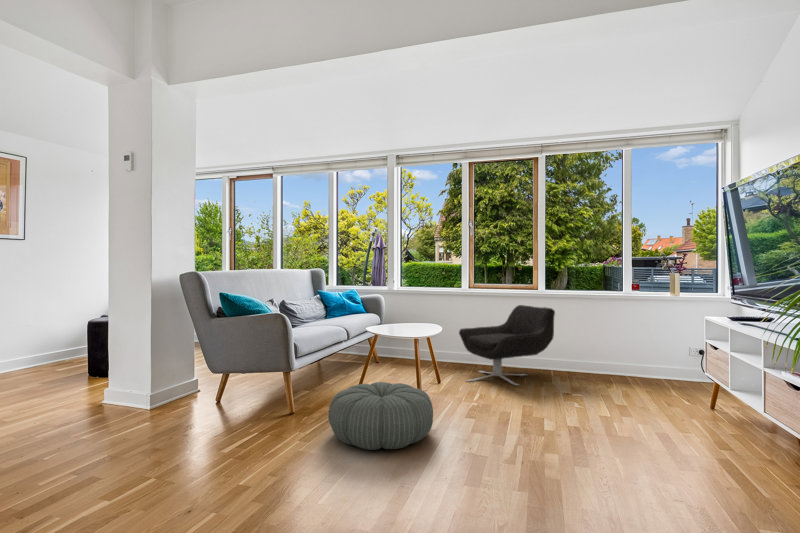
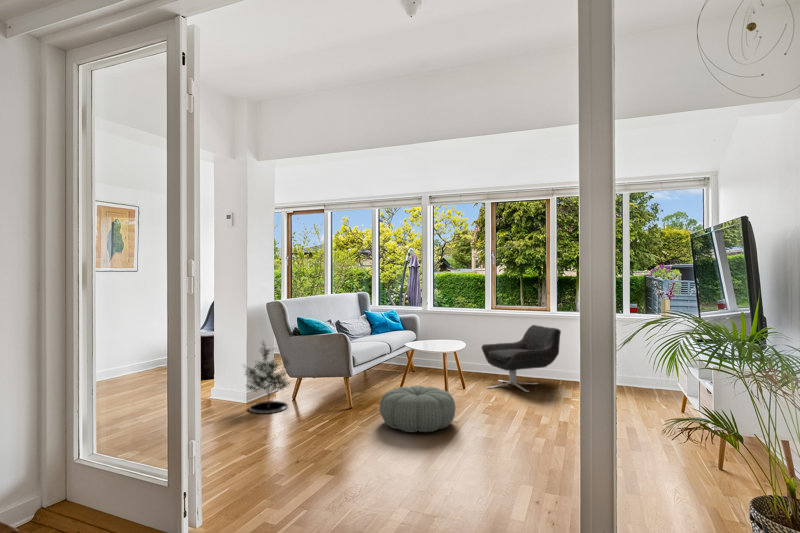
potted tree: none [136,323,211,424] -> present [245,343,289,413]

